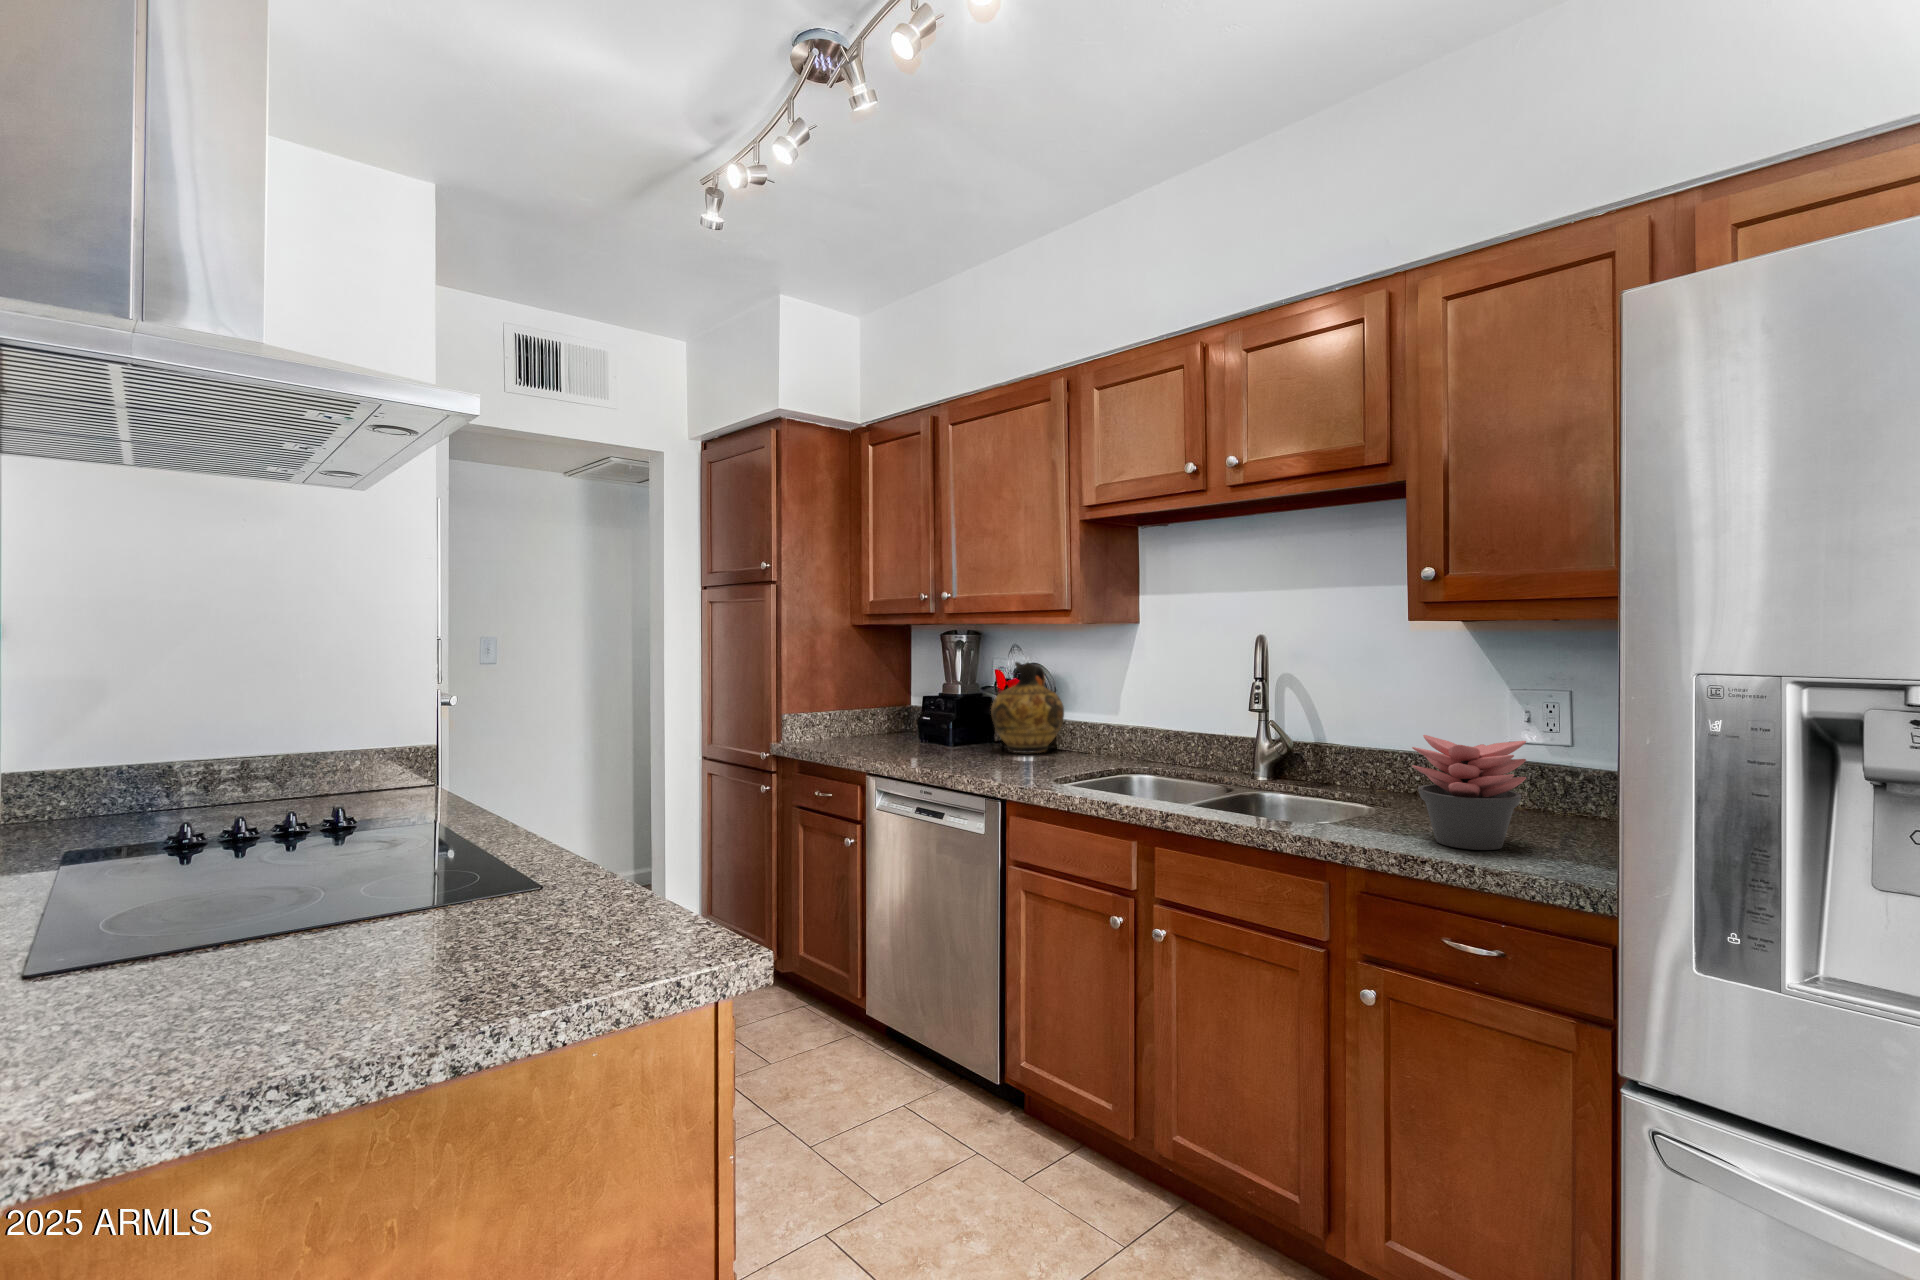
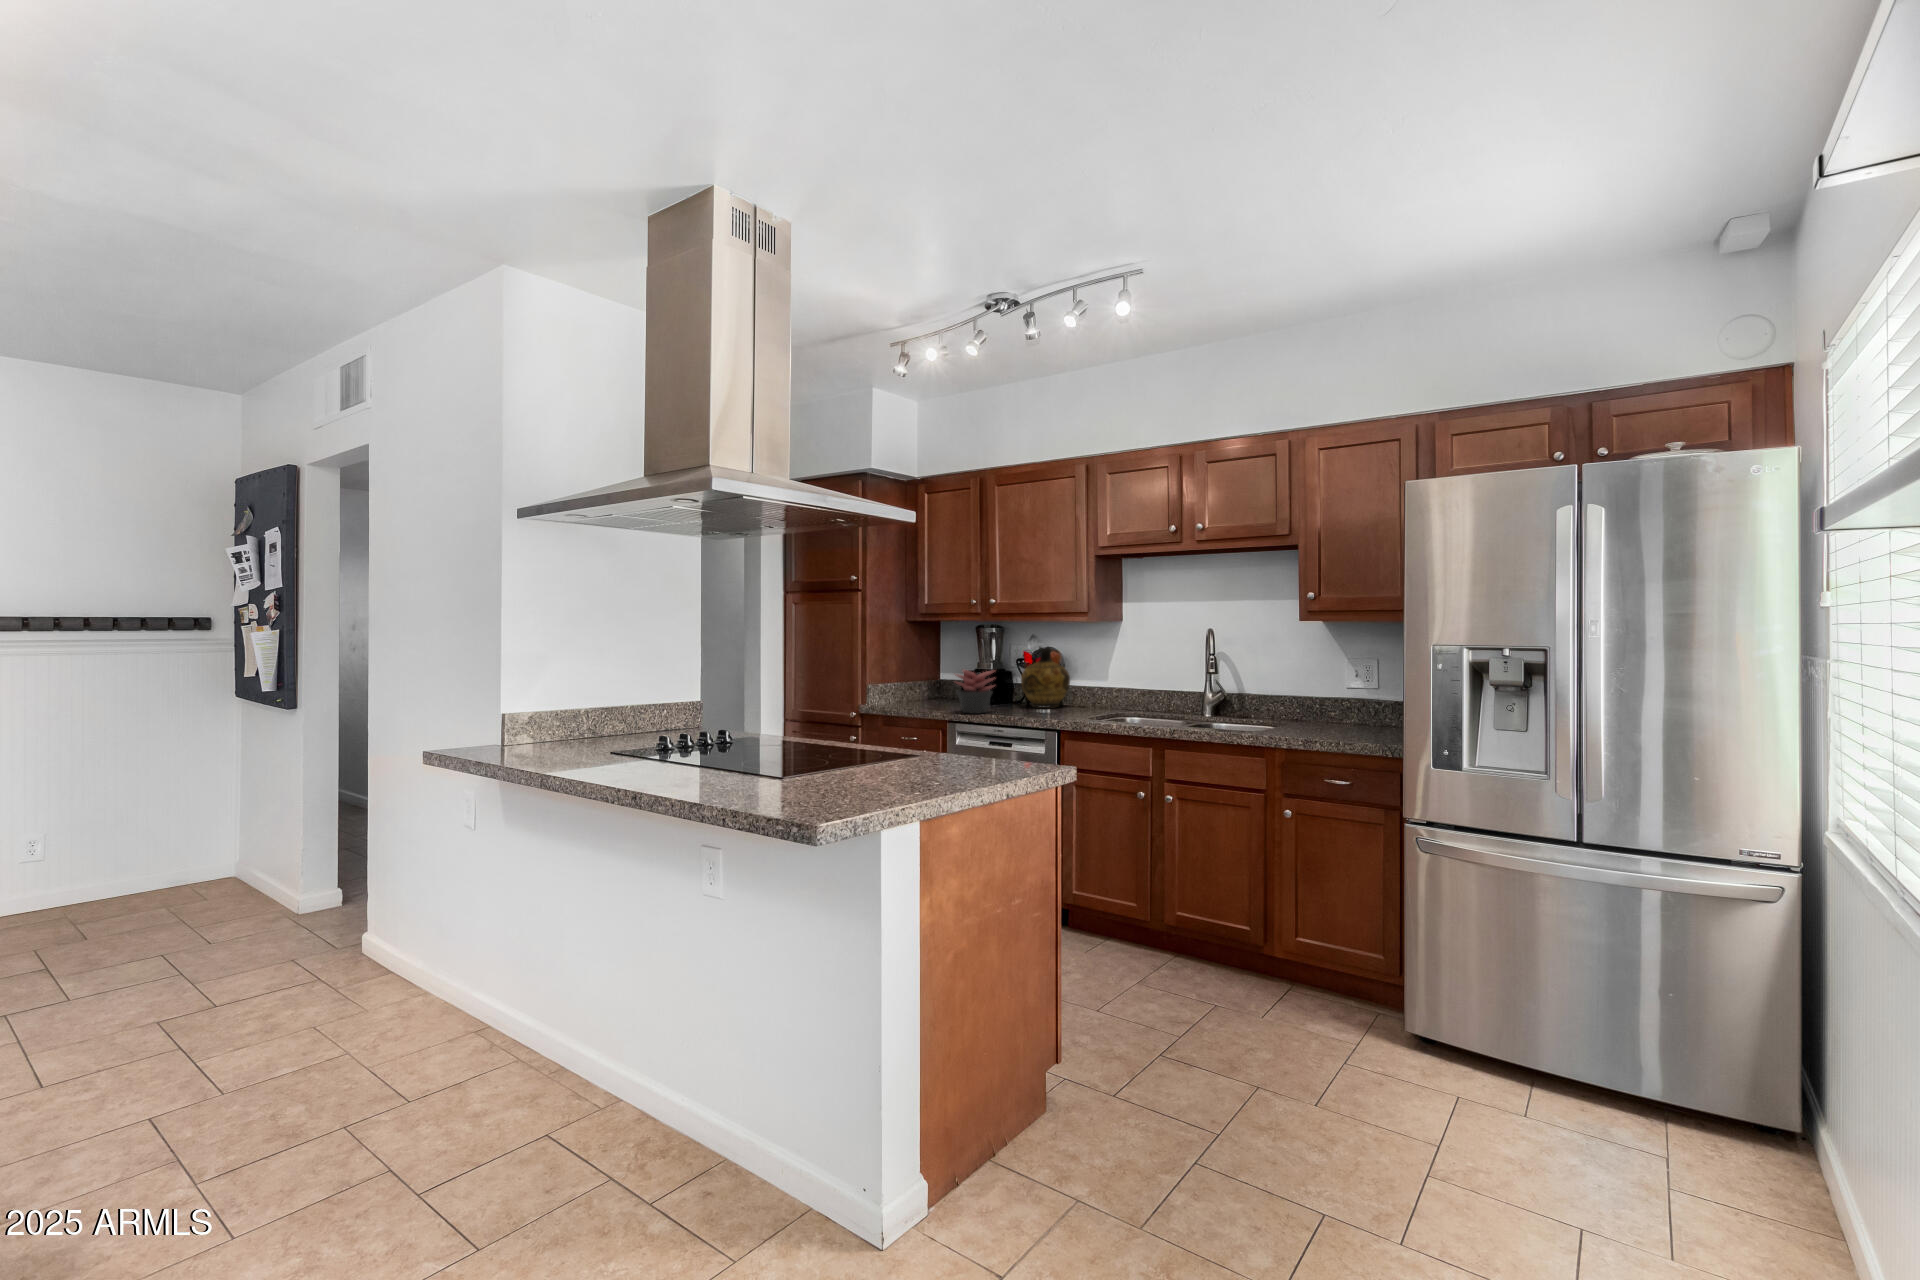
succulent plant: present [1412,735,1526,850] -> present [954,670,995,713]

